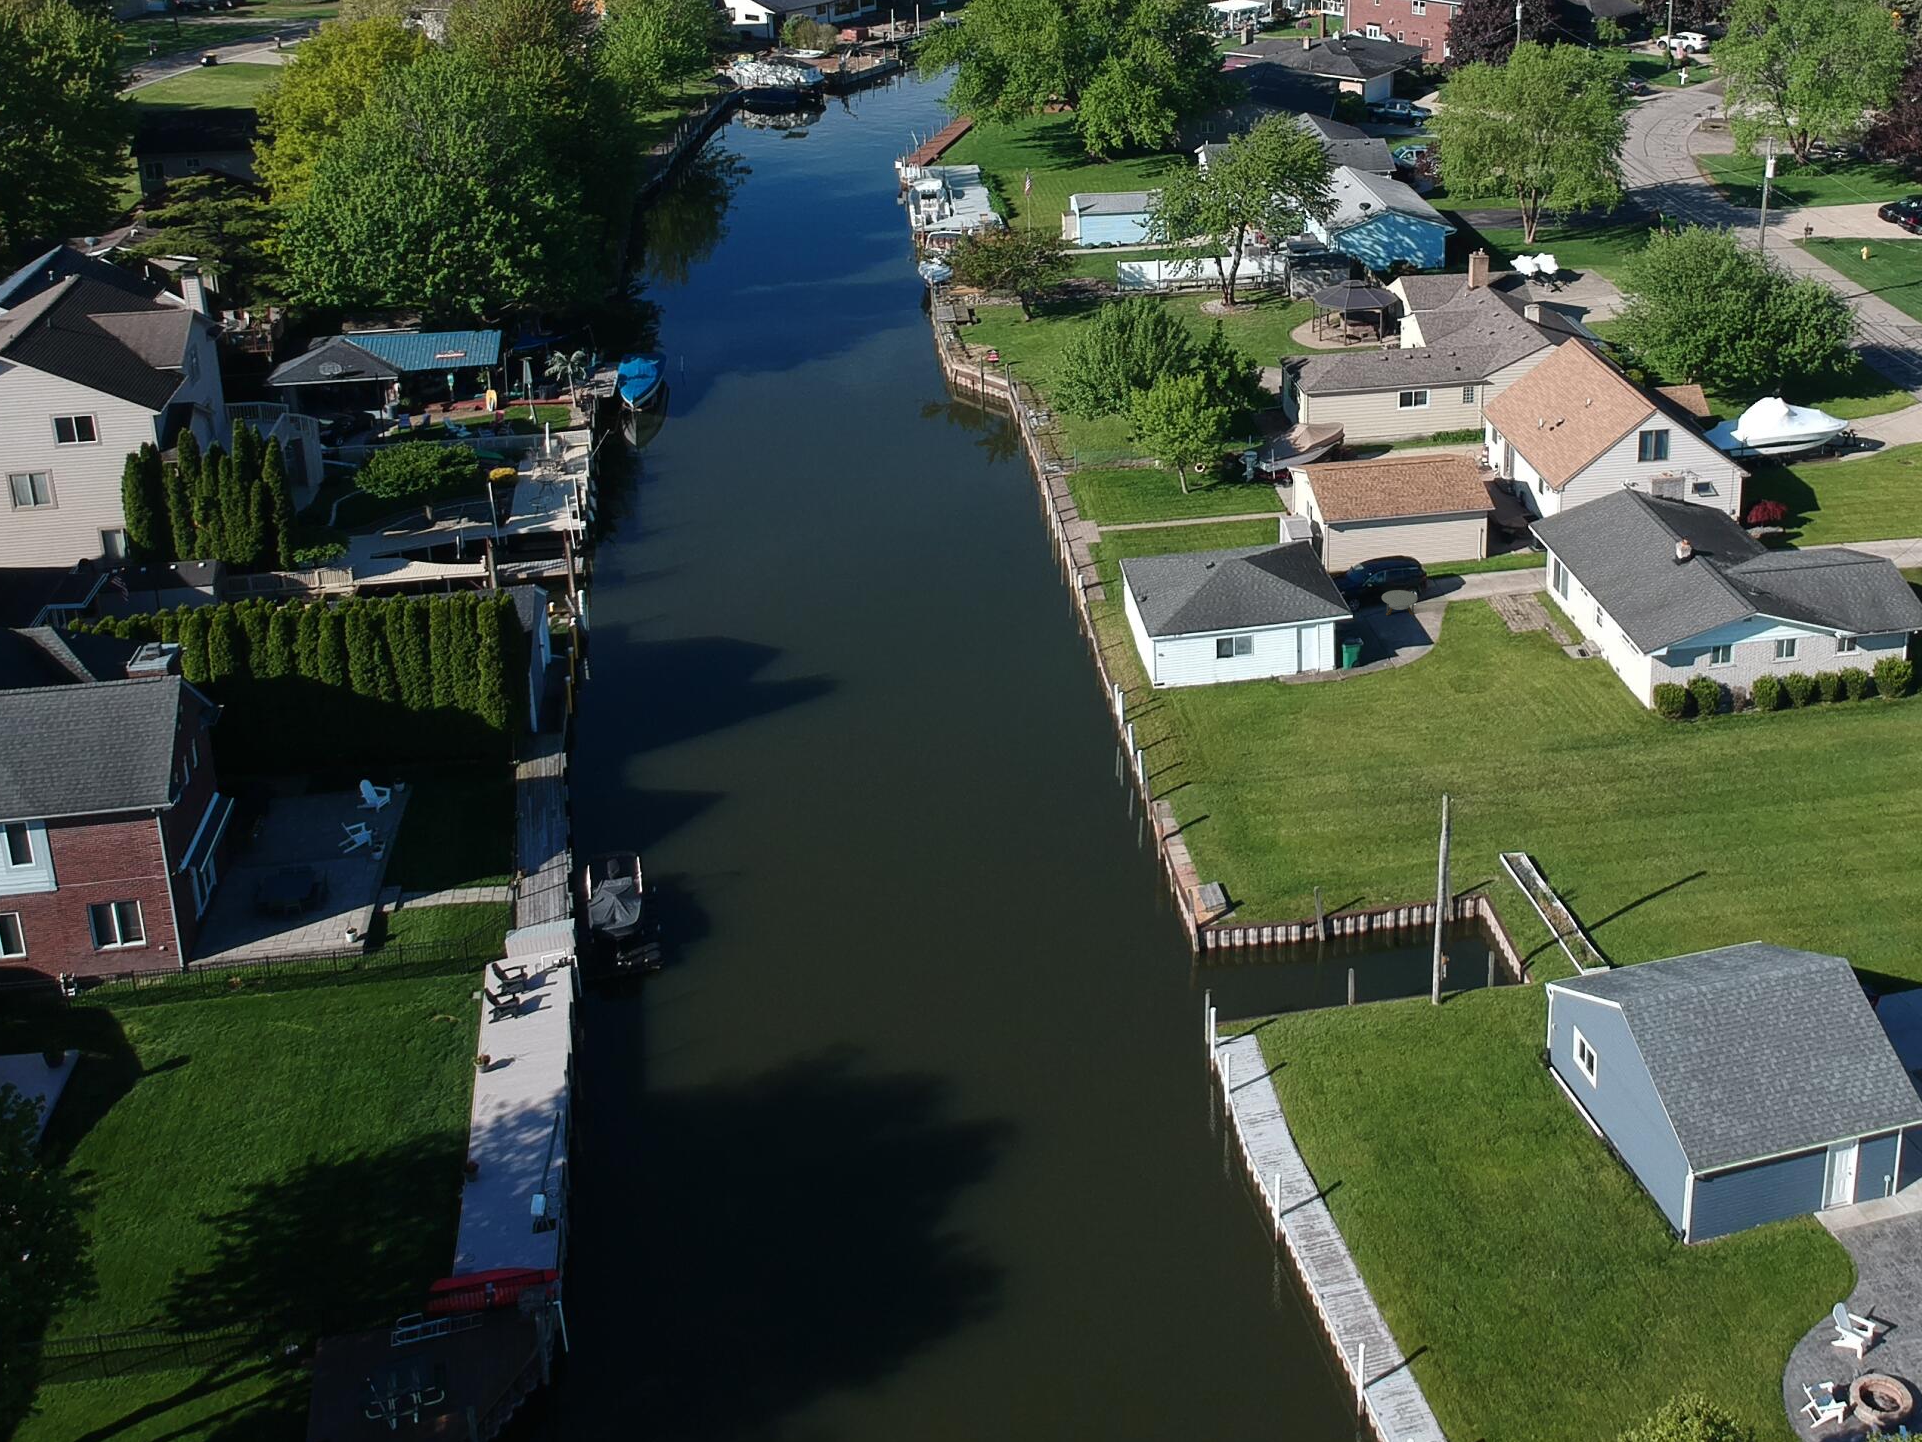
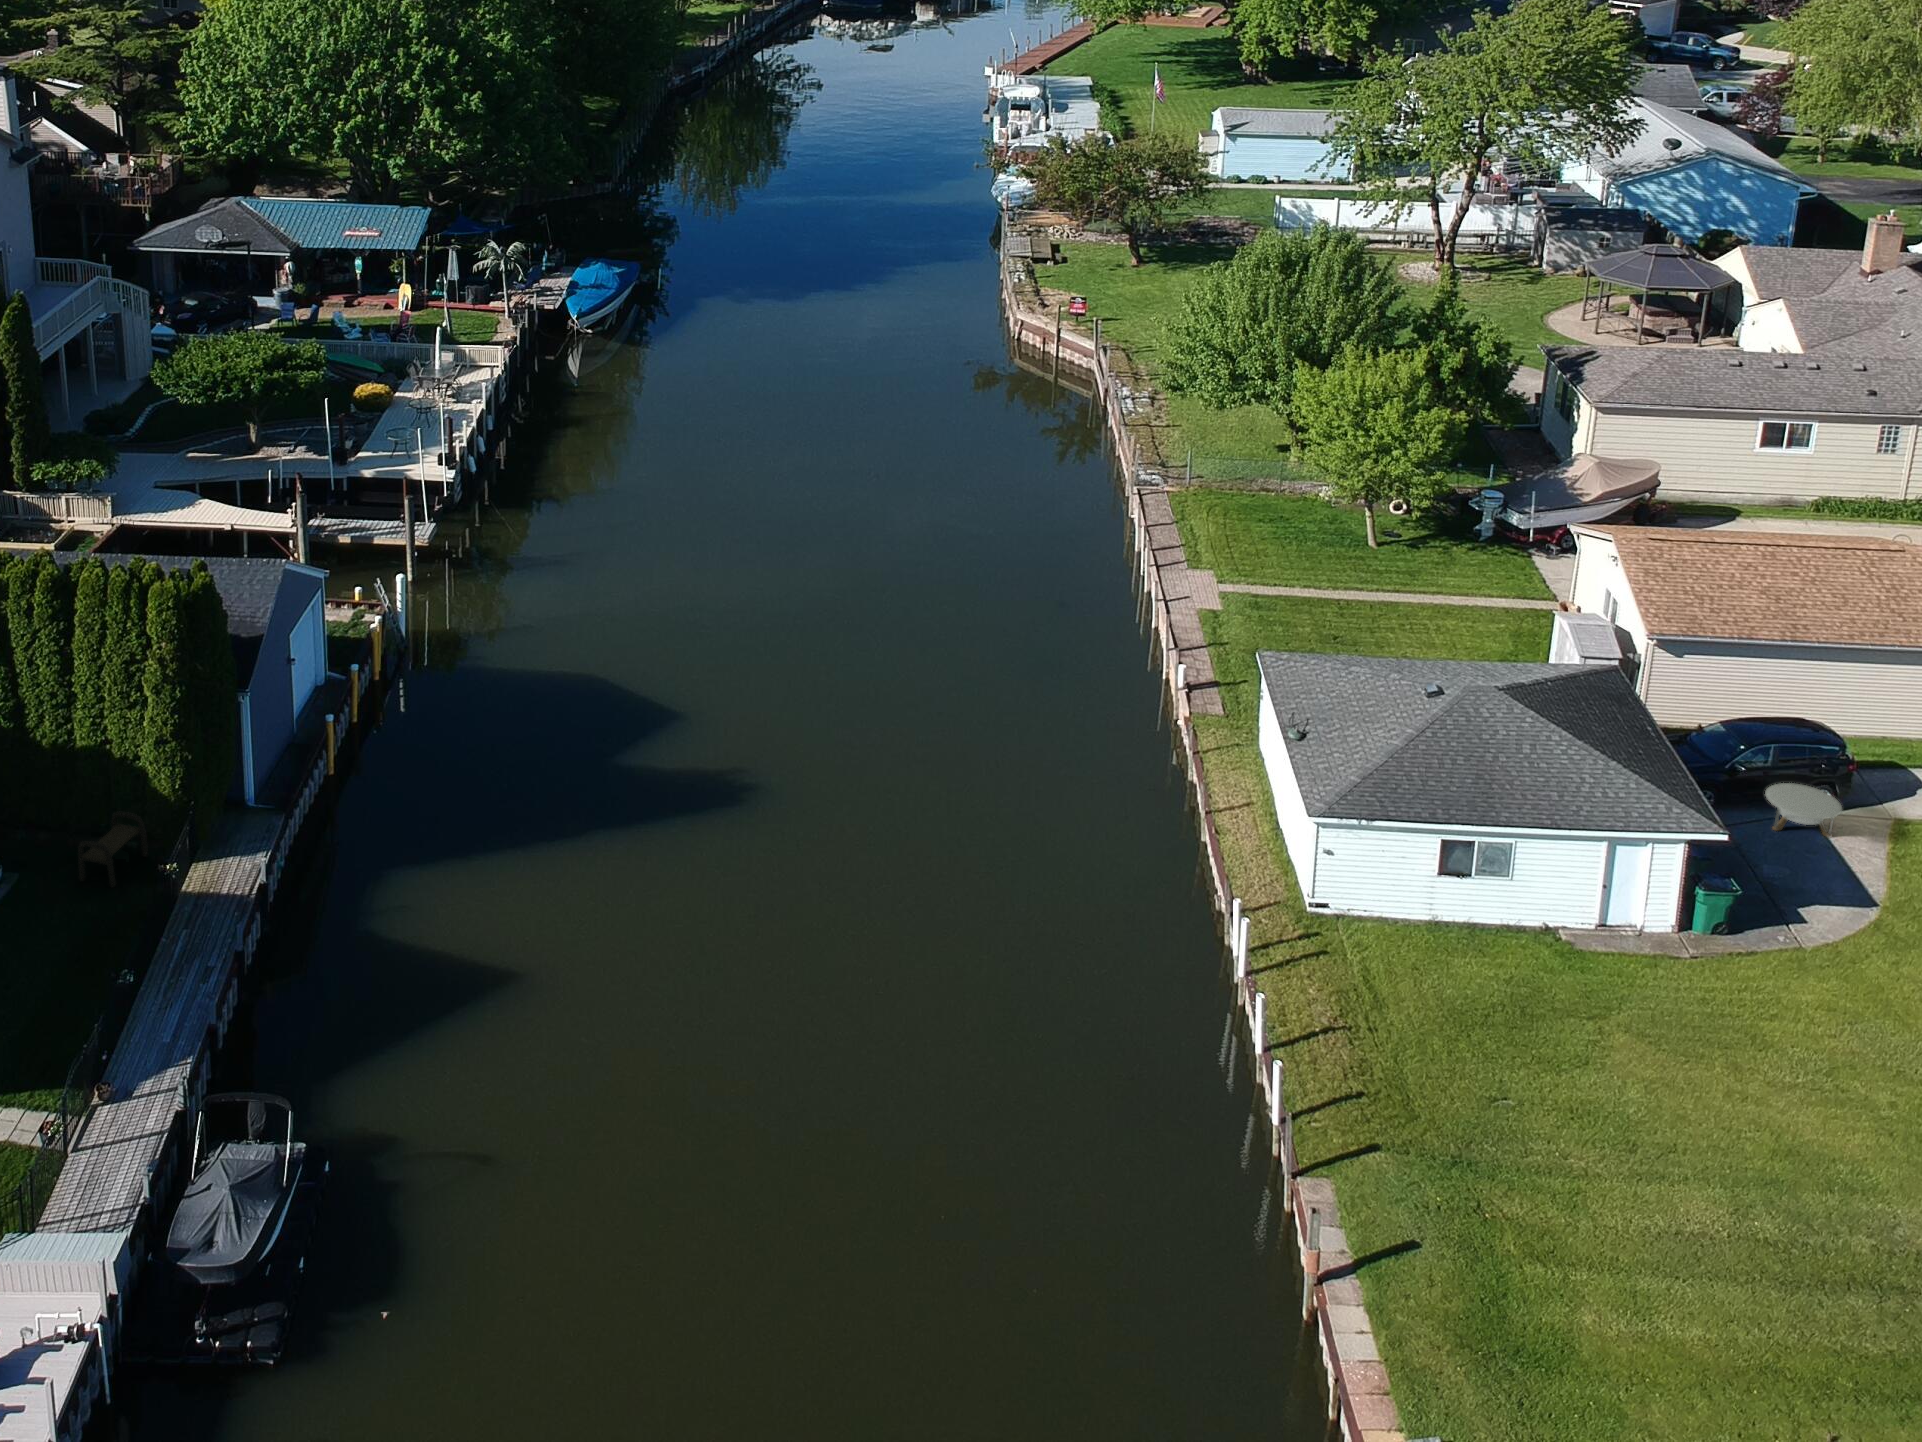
bench: none [453,741,490,783] -> present [78,812,148,887]

